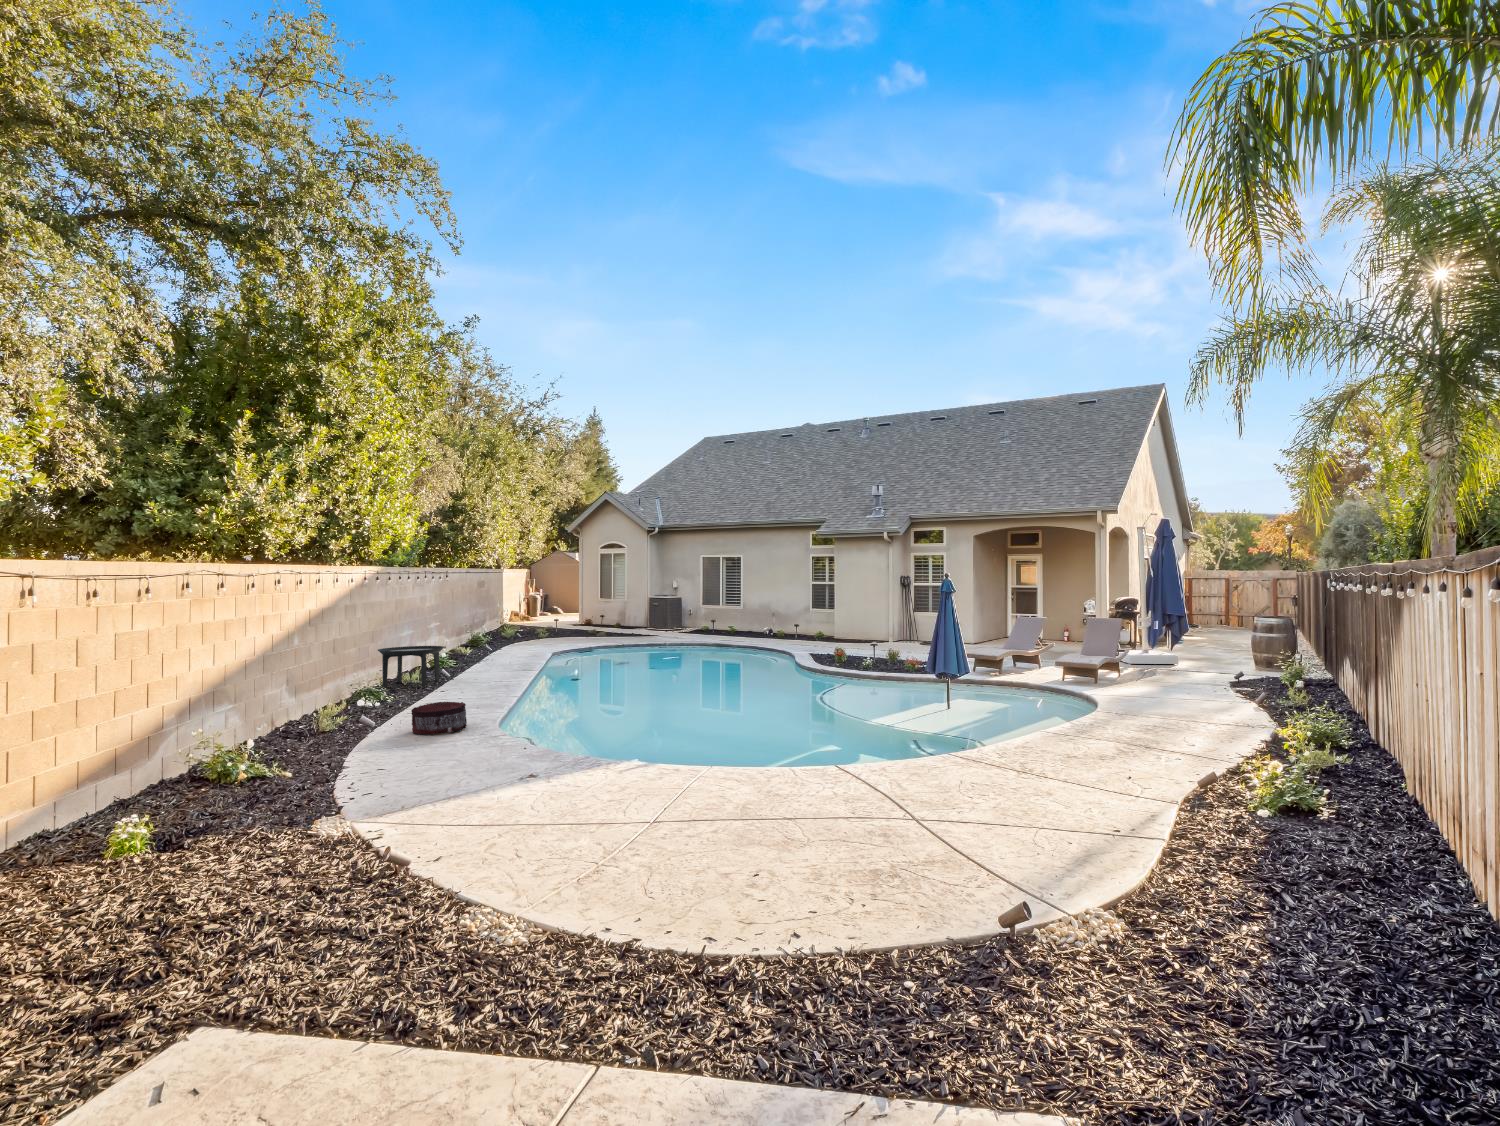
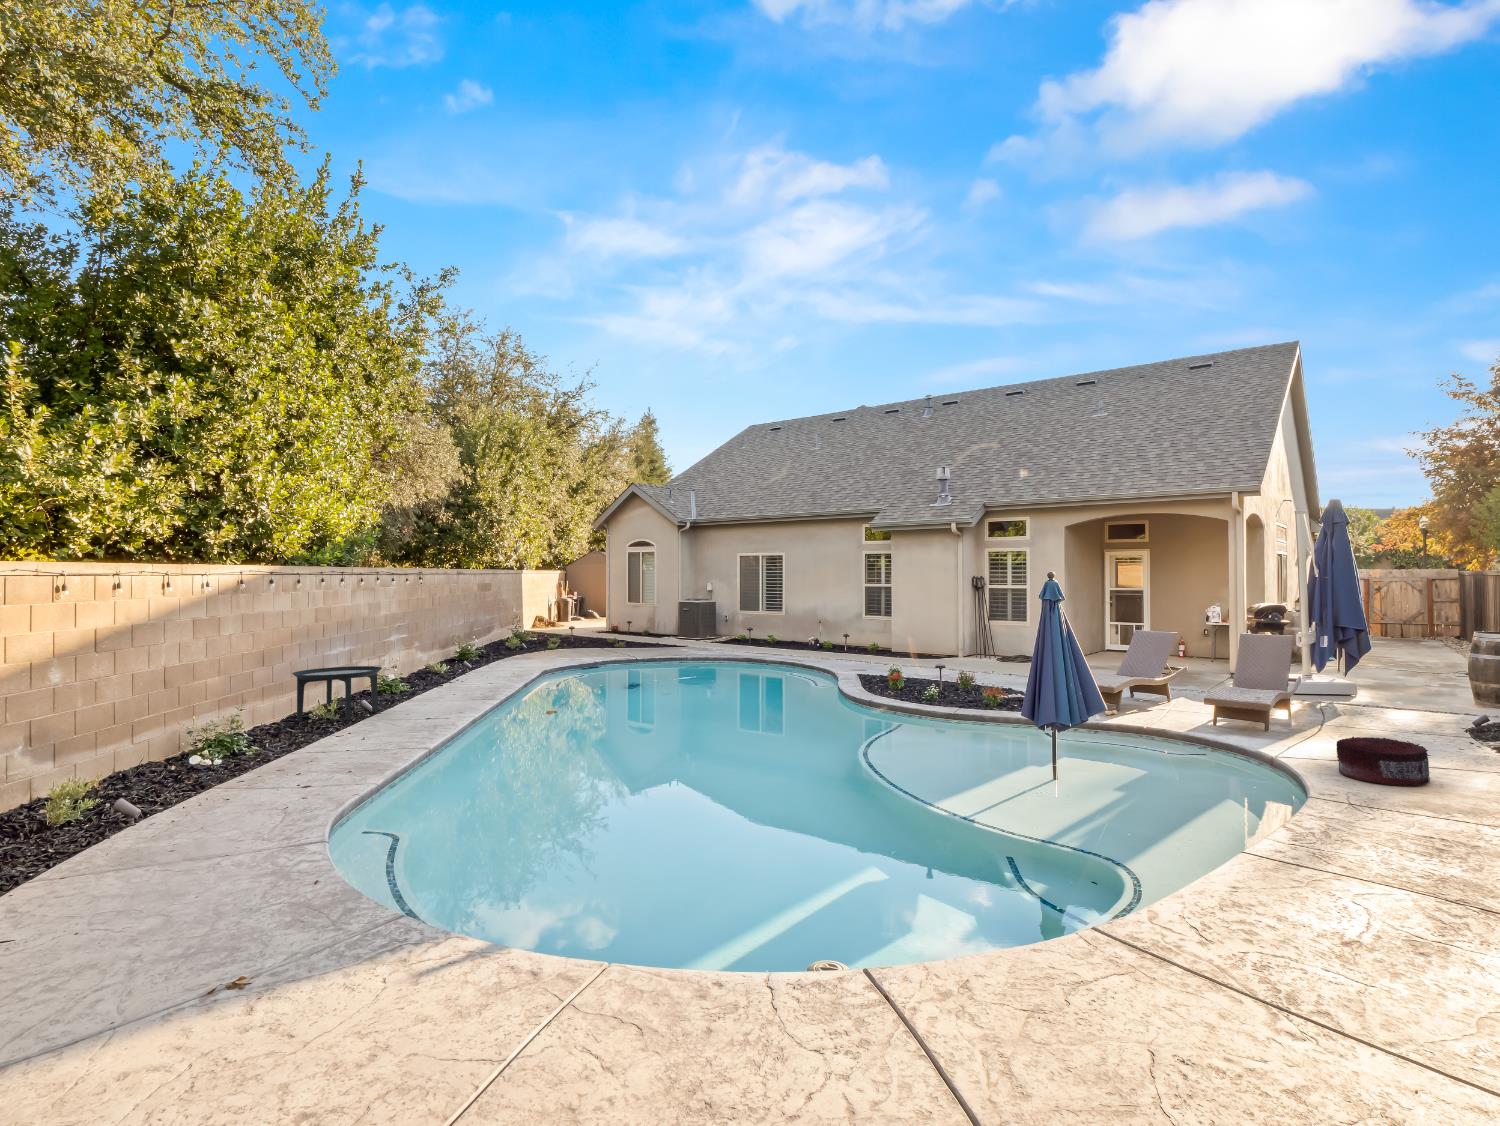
pouf: present [411,702,467,735] -> present [1337,737,1430,786]

